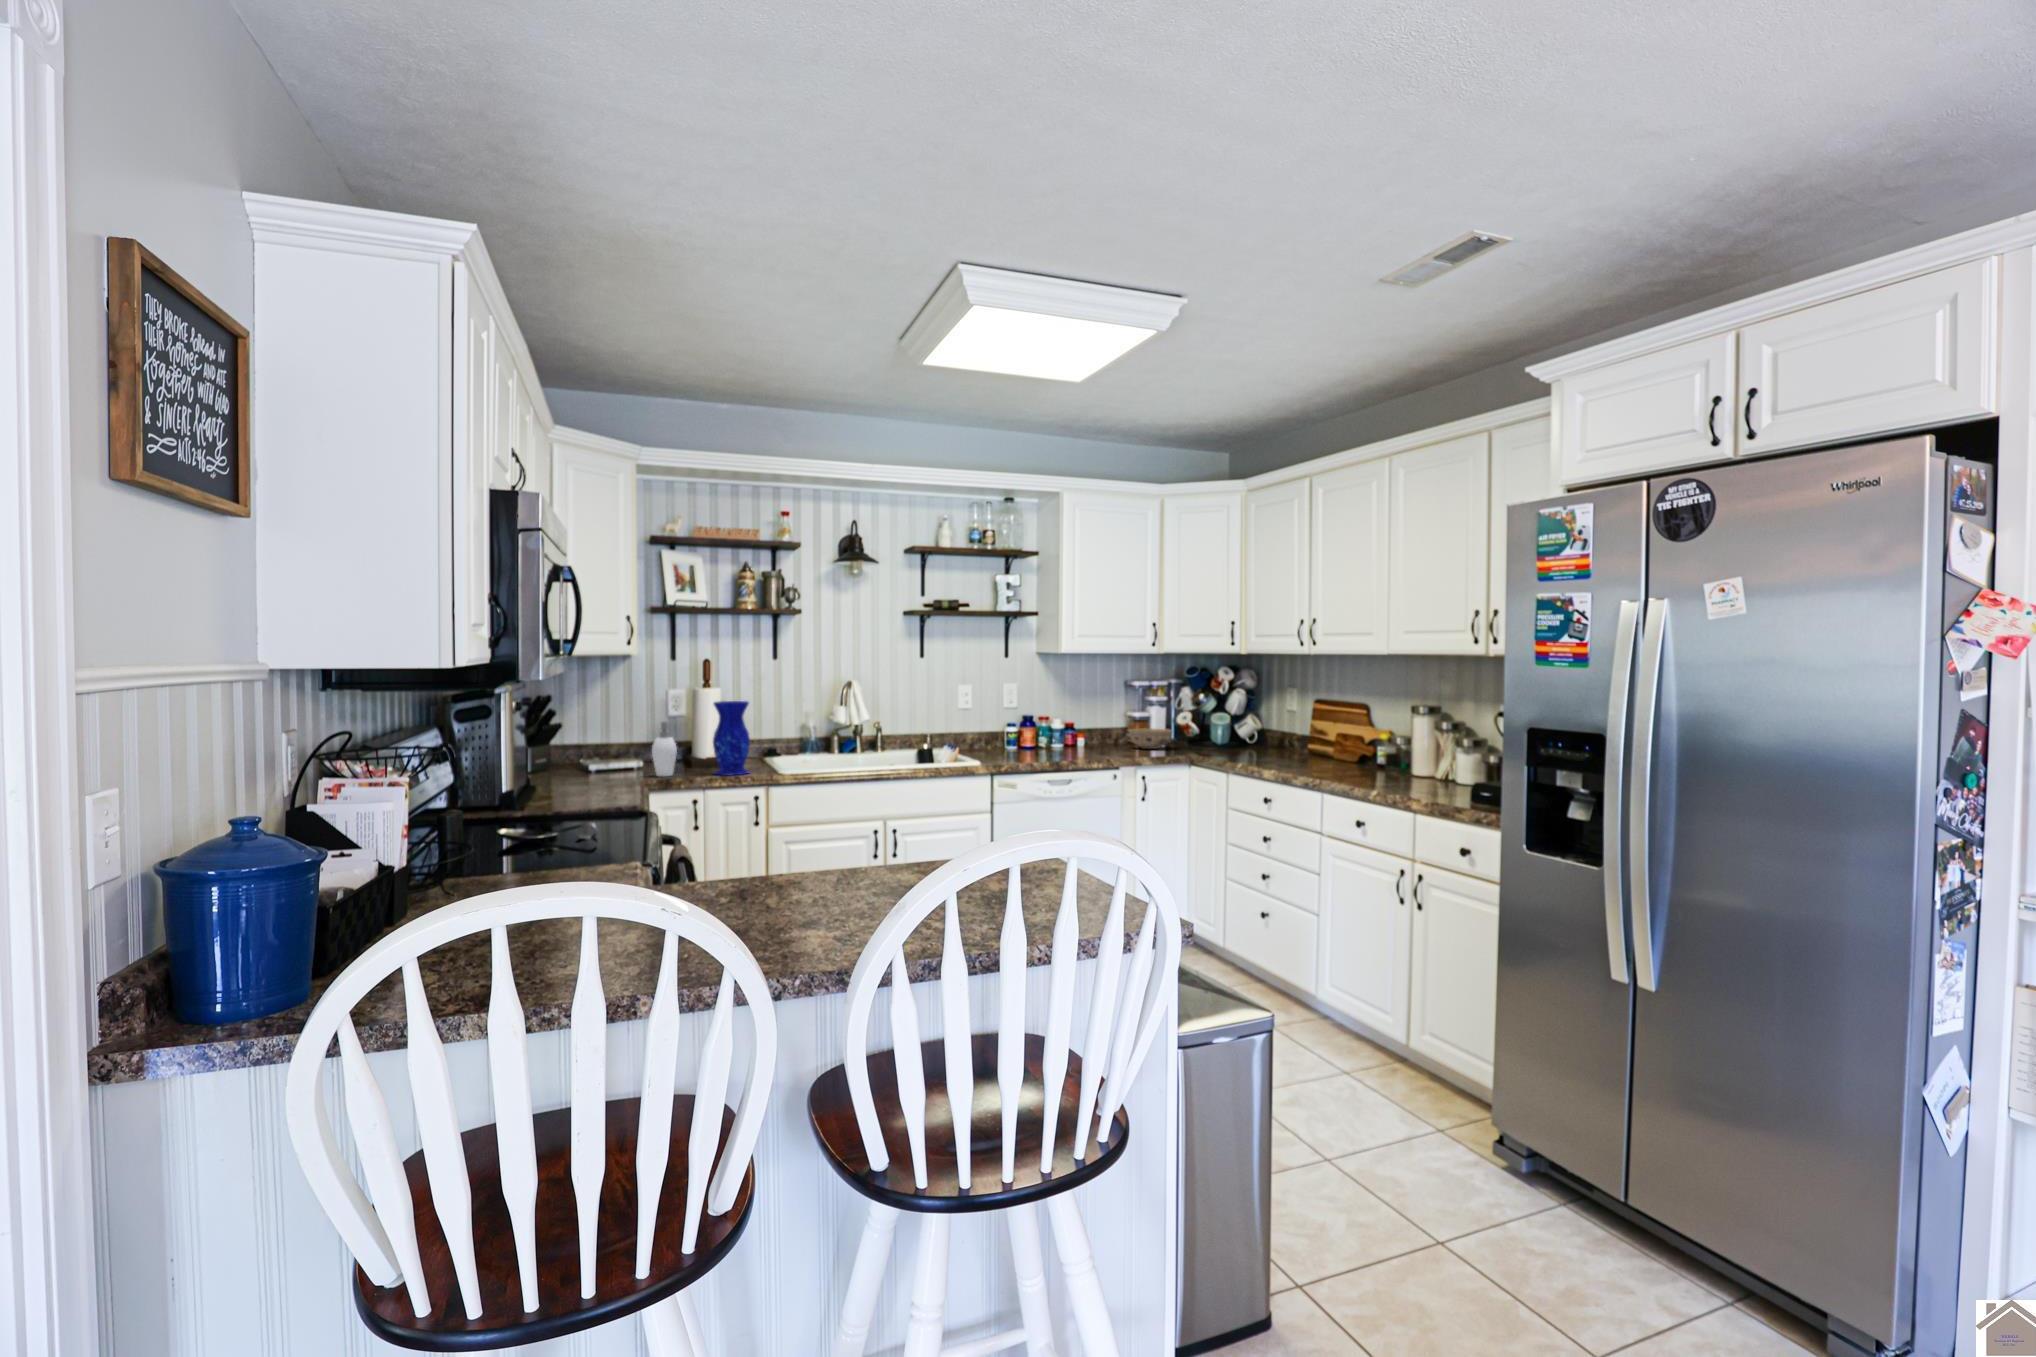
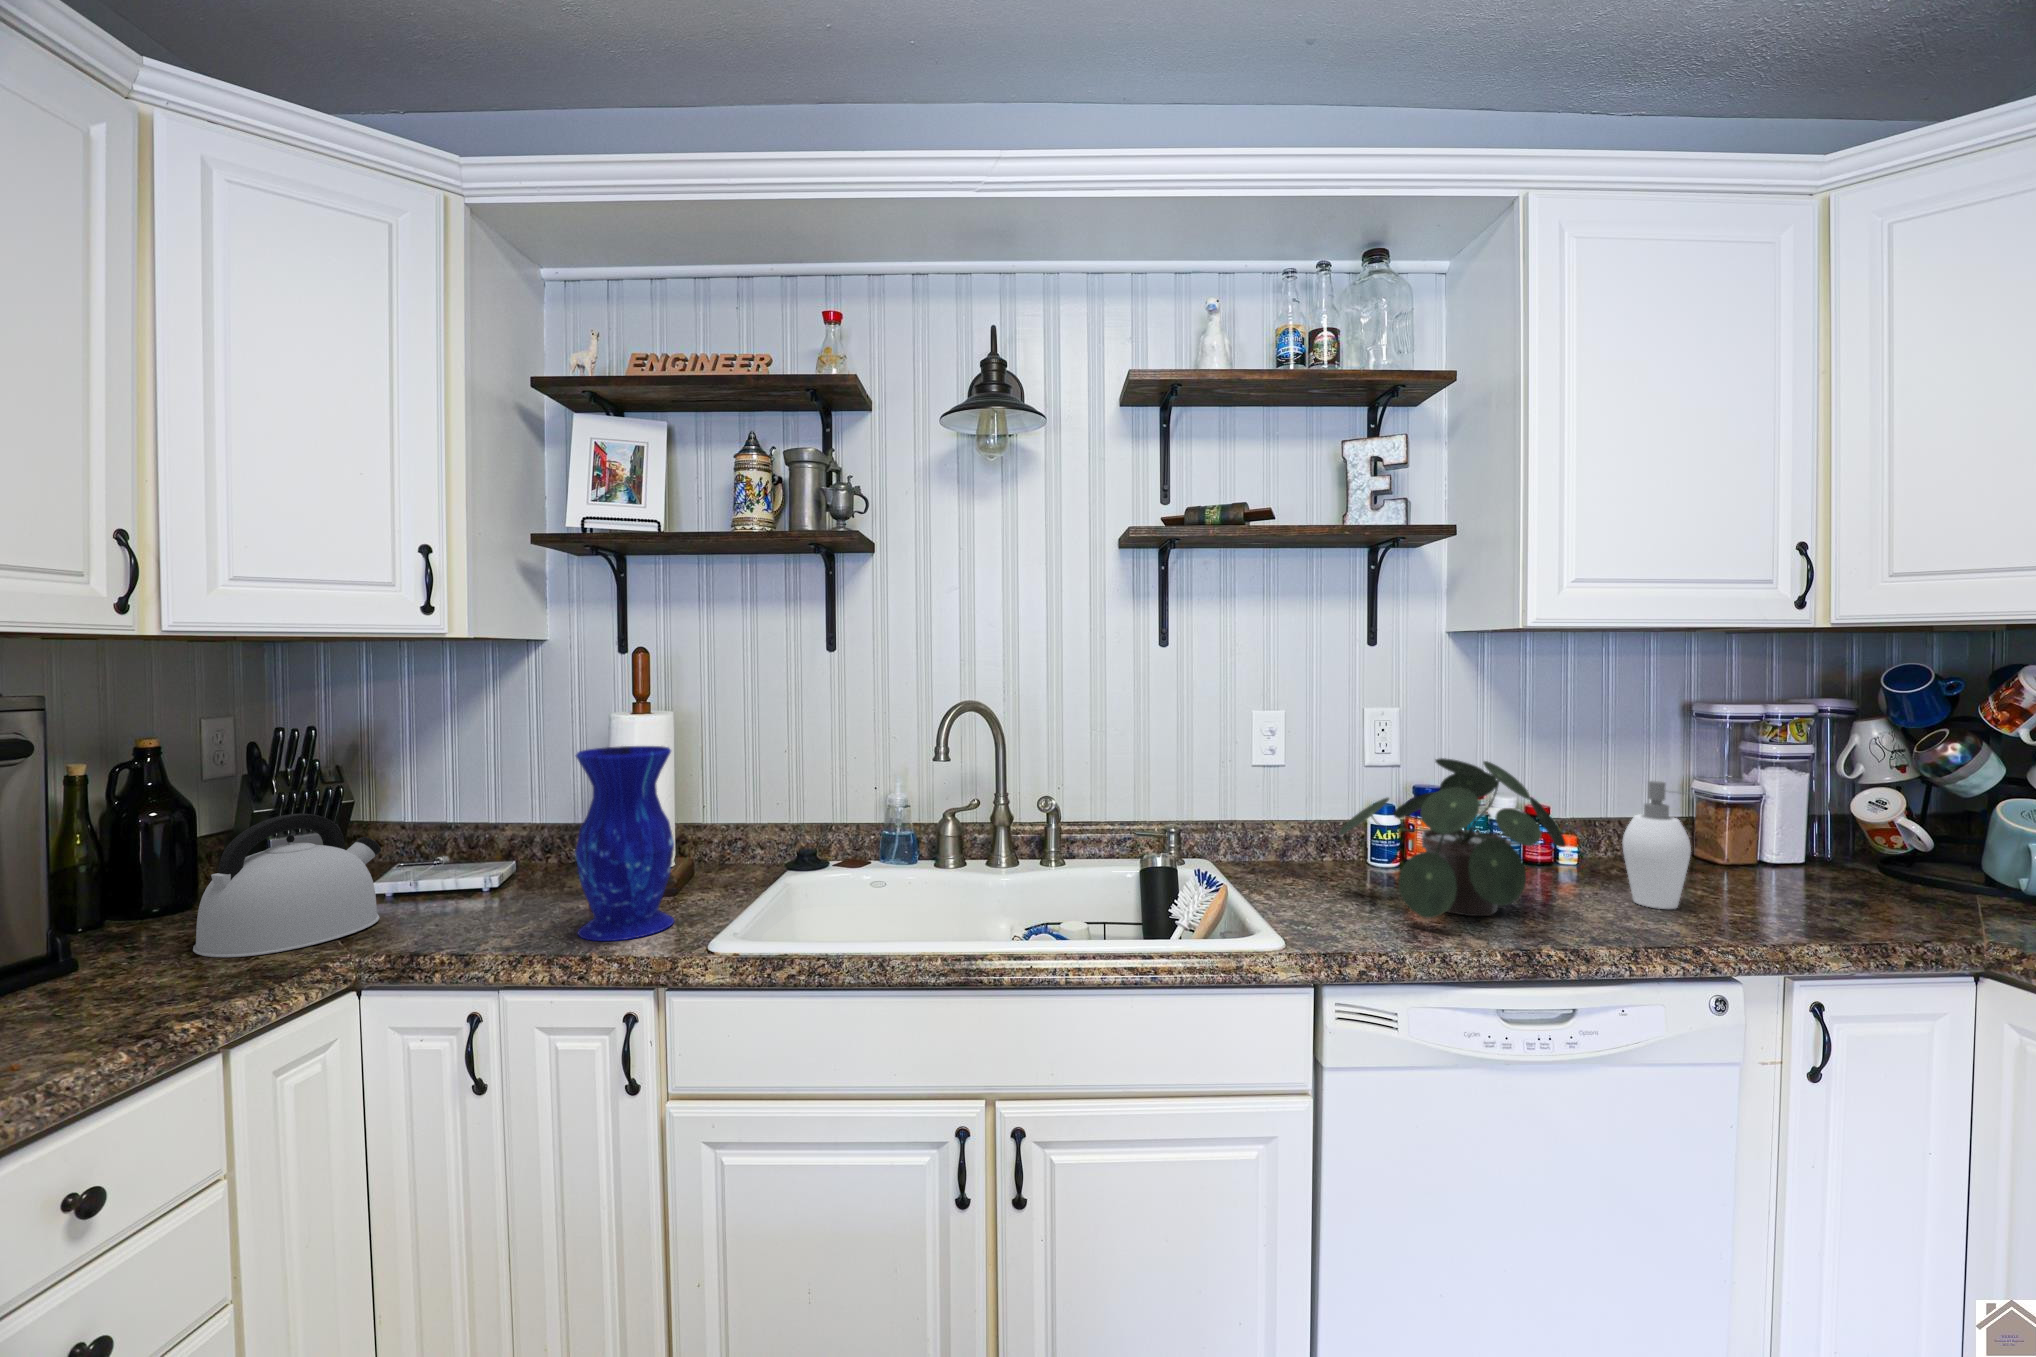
potted plant: none [997,701,1072,757] -> present [1339,758,1566,918]
soap dispenser: present [652,722,677,776] -> present [1622,781,1705,909]
ceramic bowl: present [1126,728,1176,749] -> none [1708,830,1928,901]
kettle: none [562,730,622,784] -> present [193,814,381,957]

